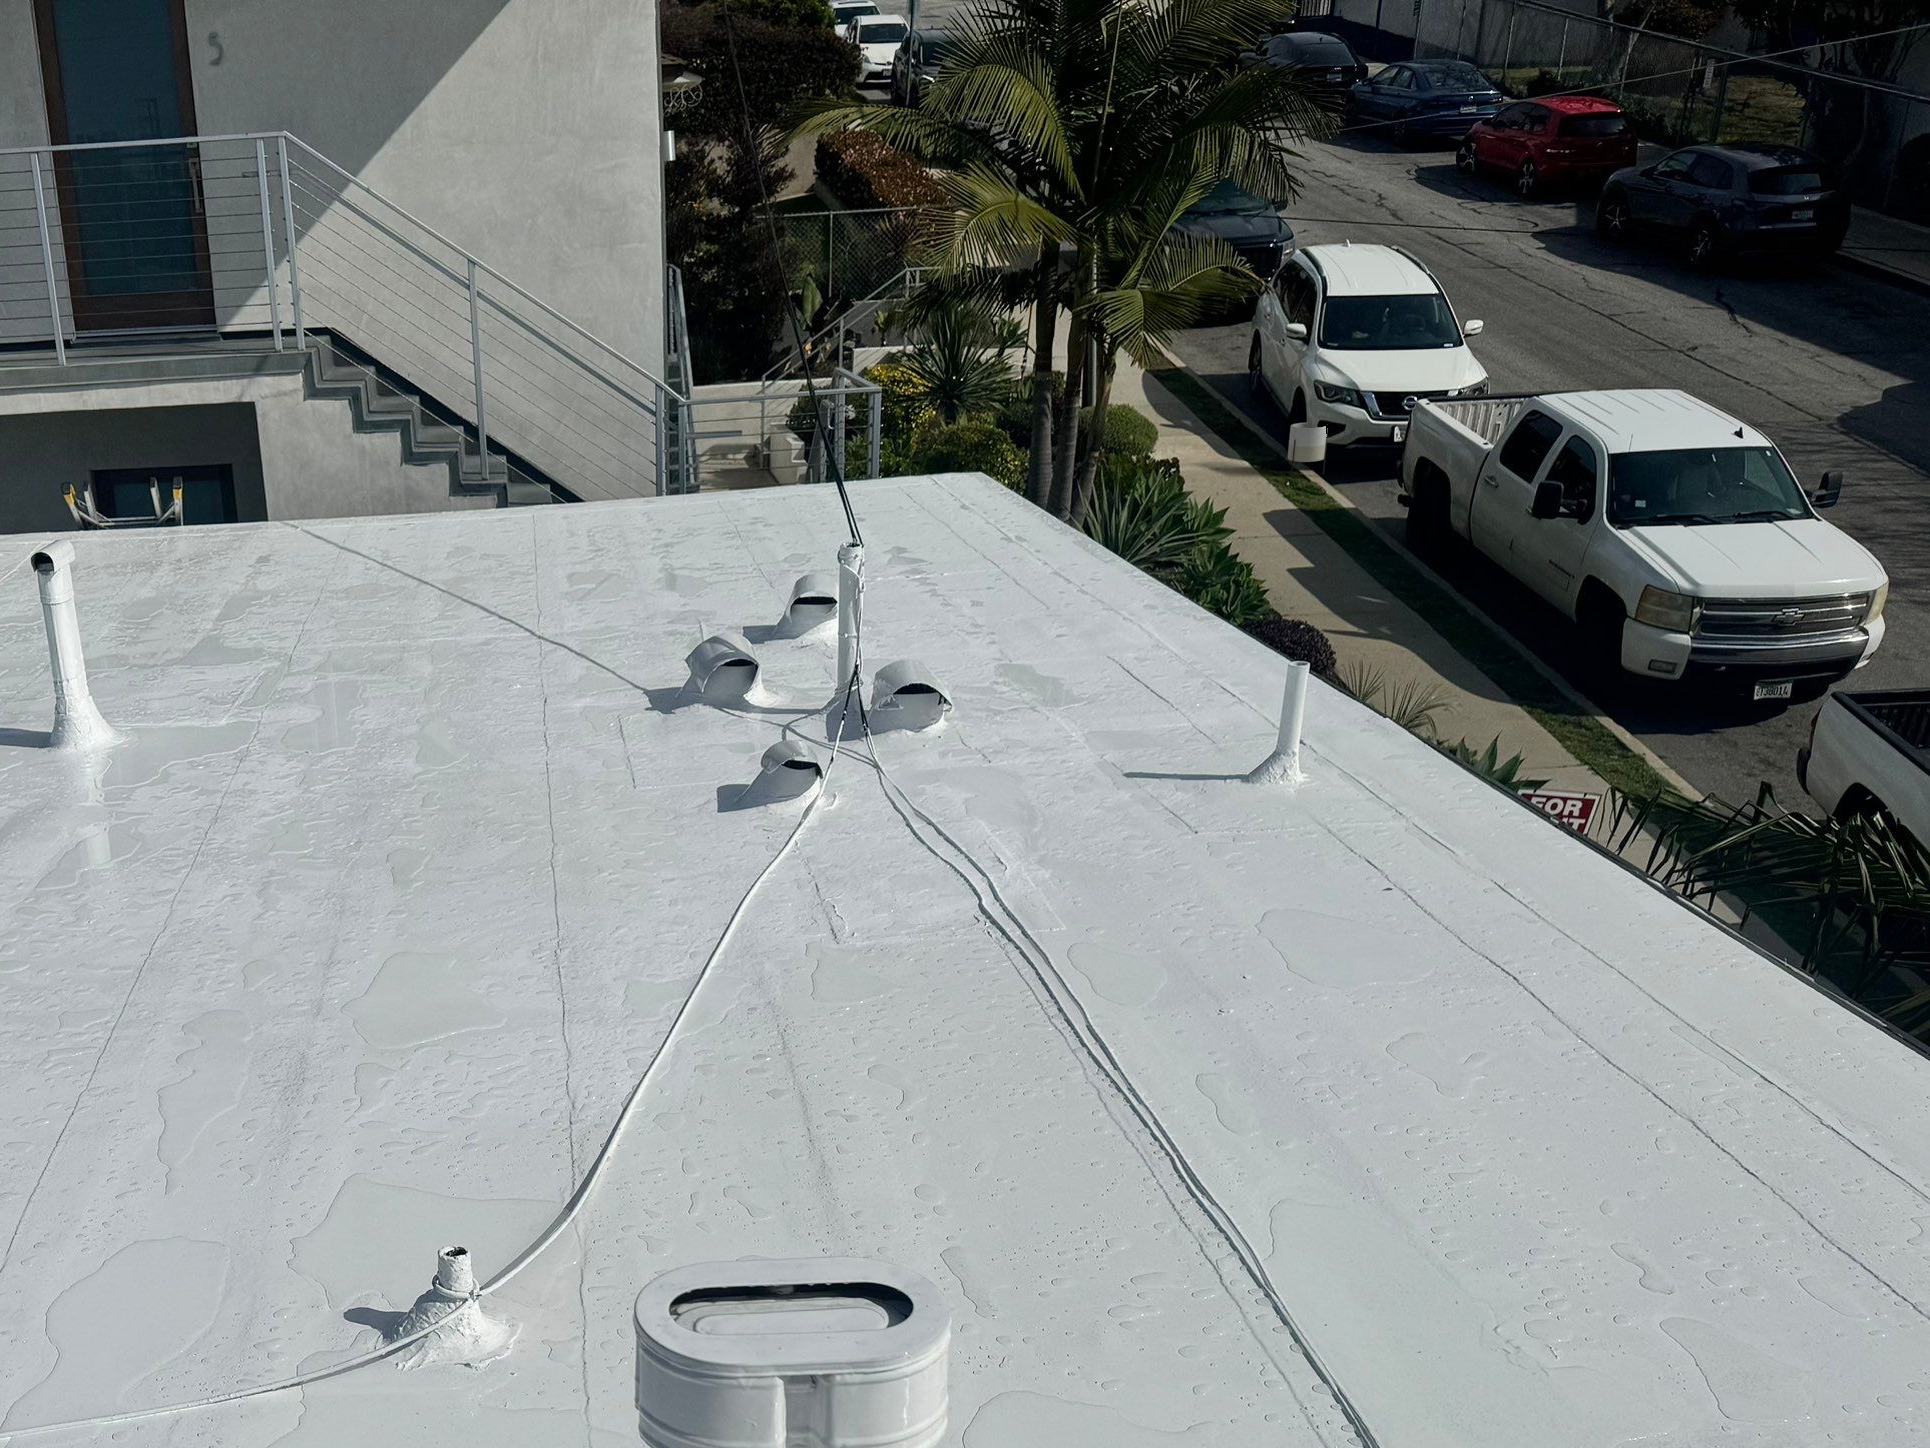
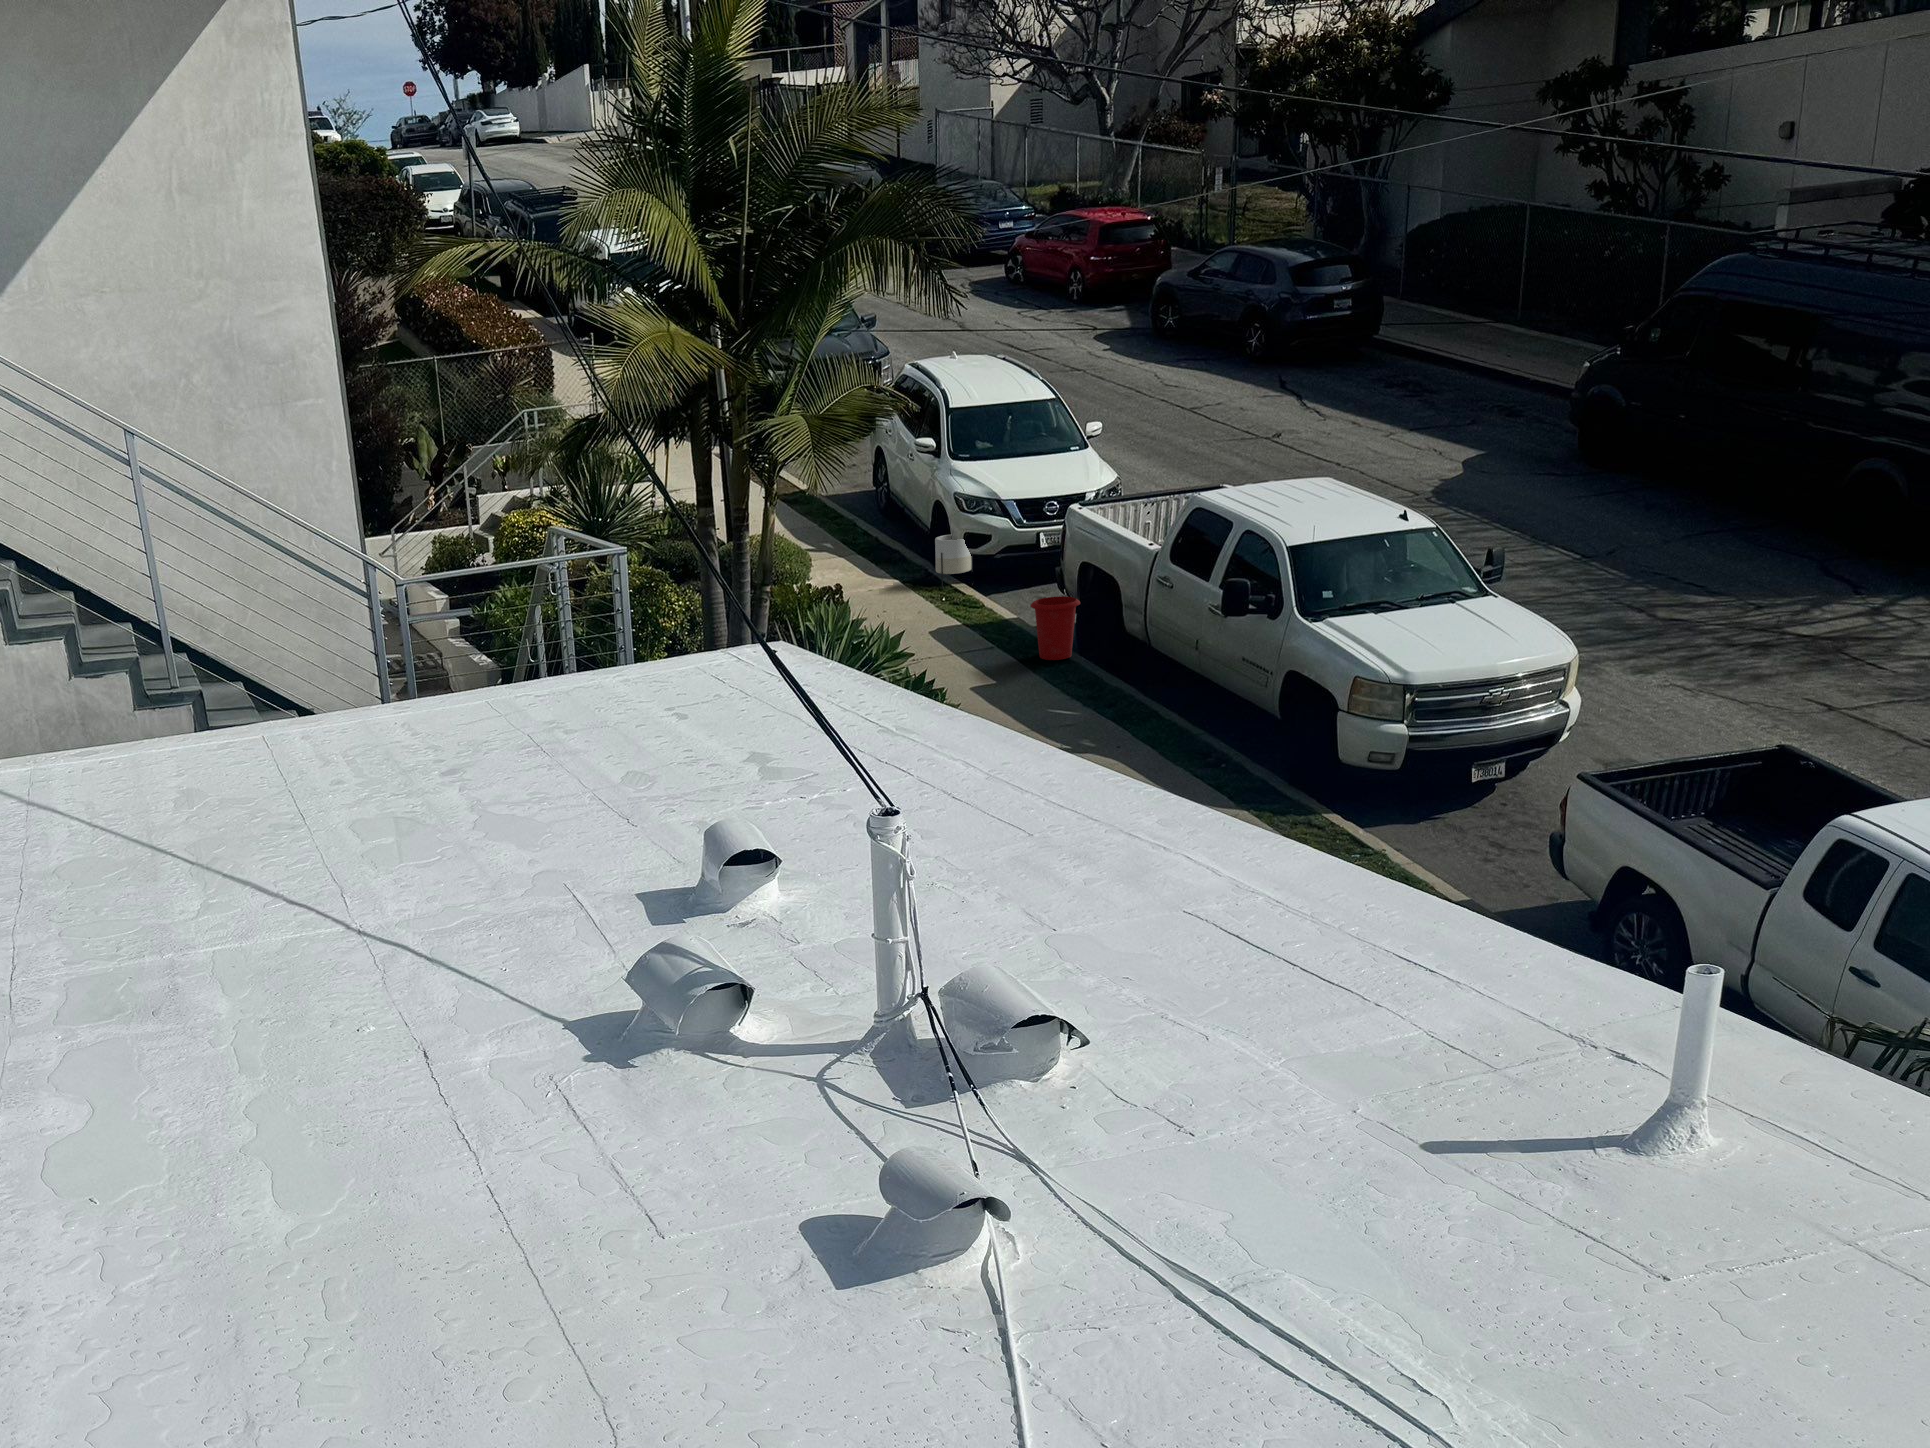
waste bin: none [1362,490,1413,552] -> present [1031,597,1080,660]

